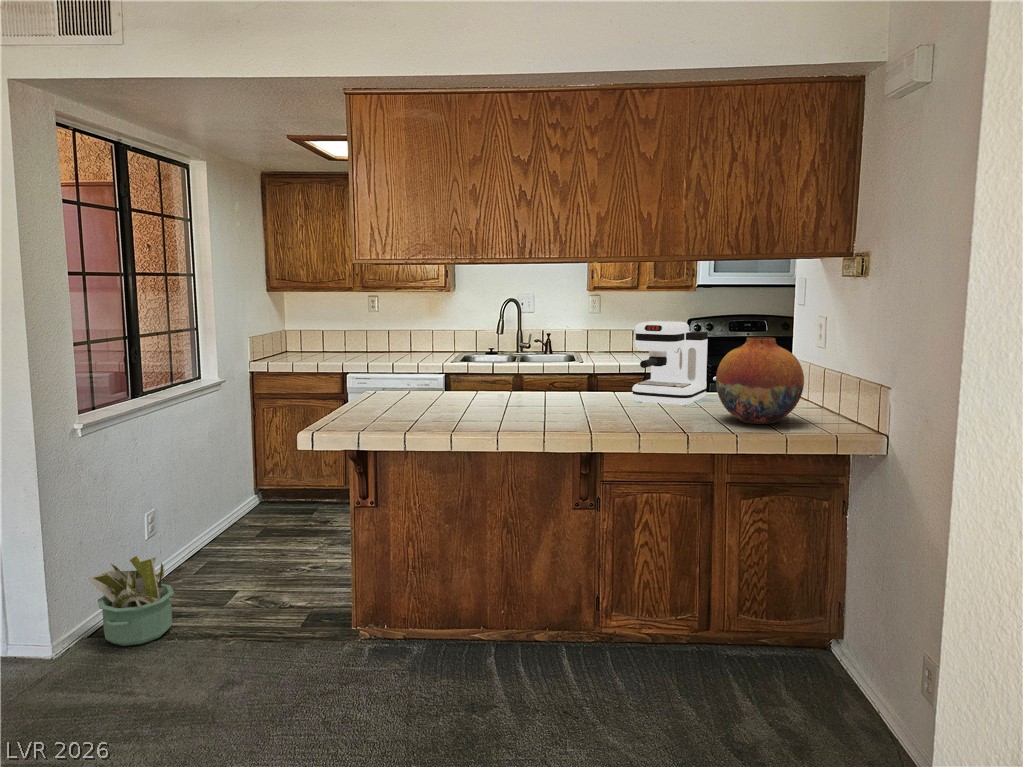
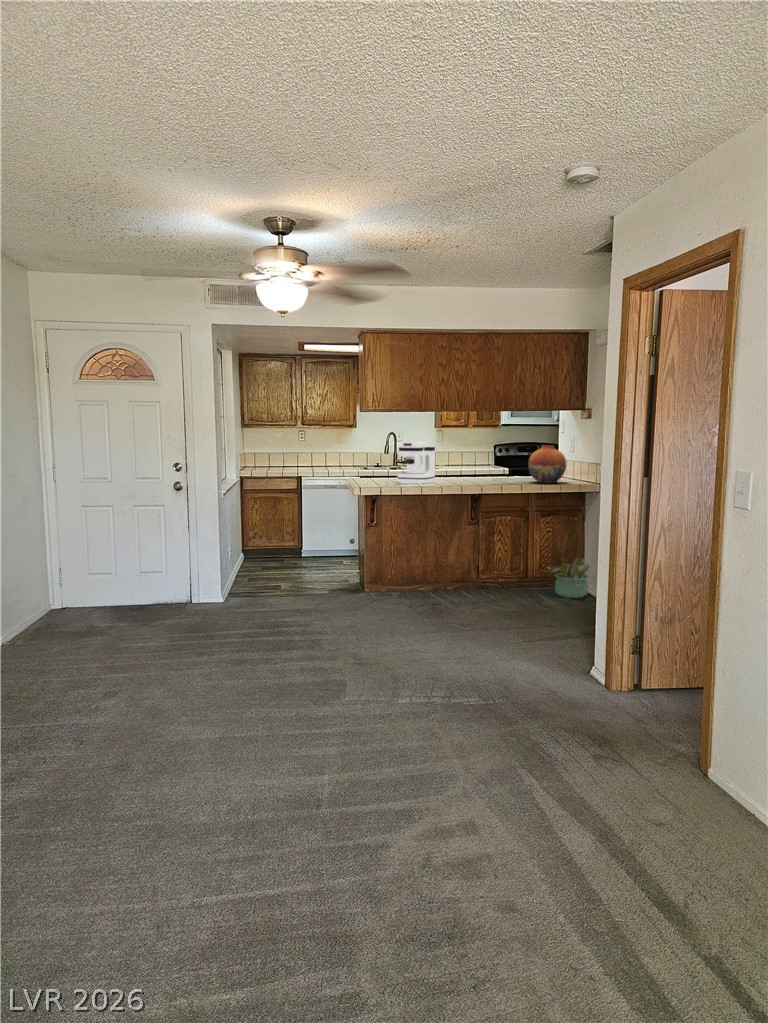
coffee maker: present [632,321,708,406] -> present [398,442,435,484]
decorative plant: present [88,555,174,646] -> present [548,558,591,598]

